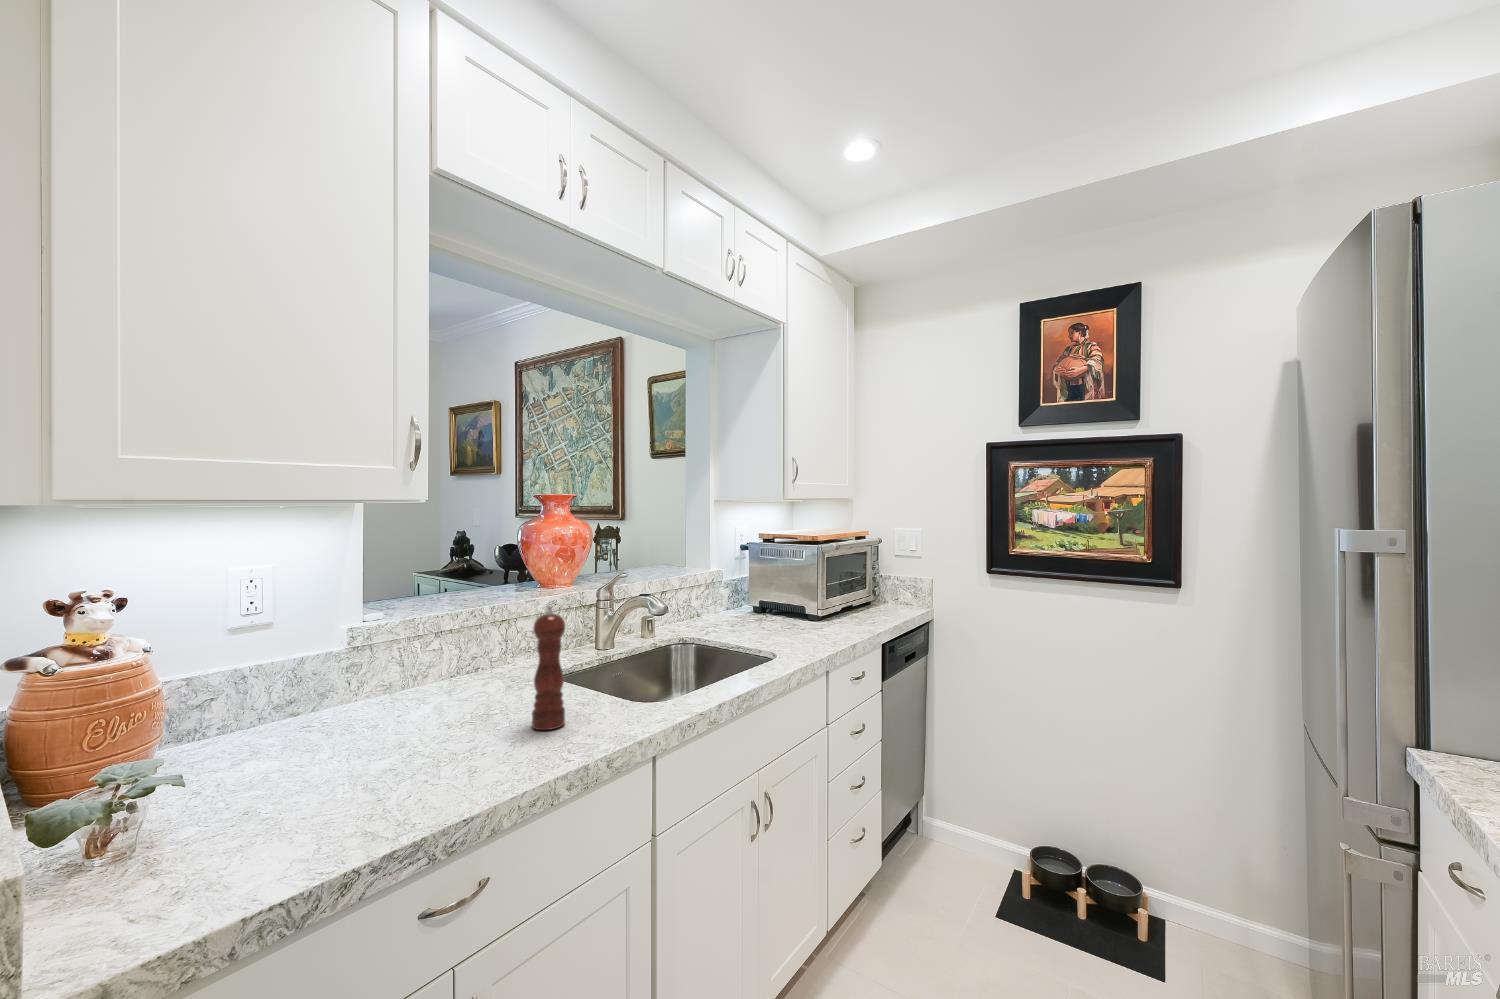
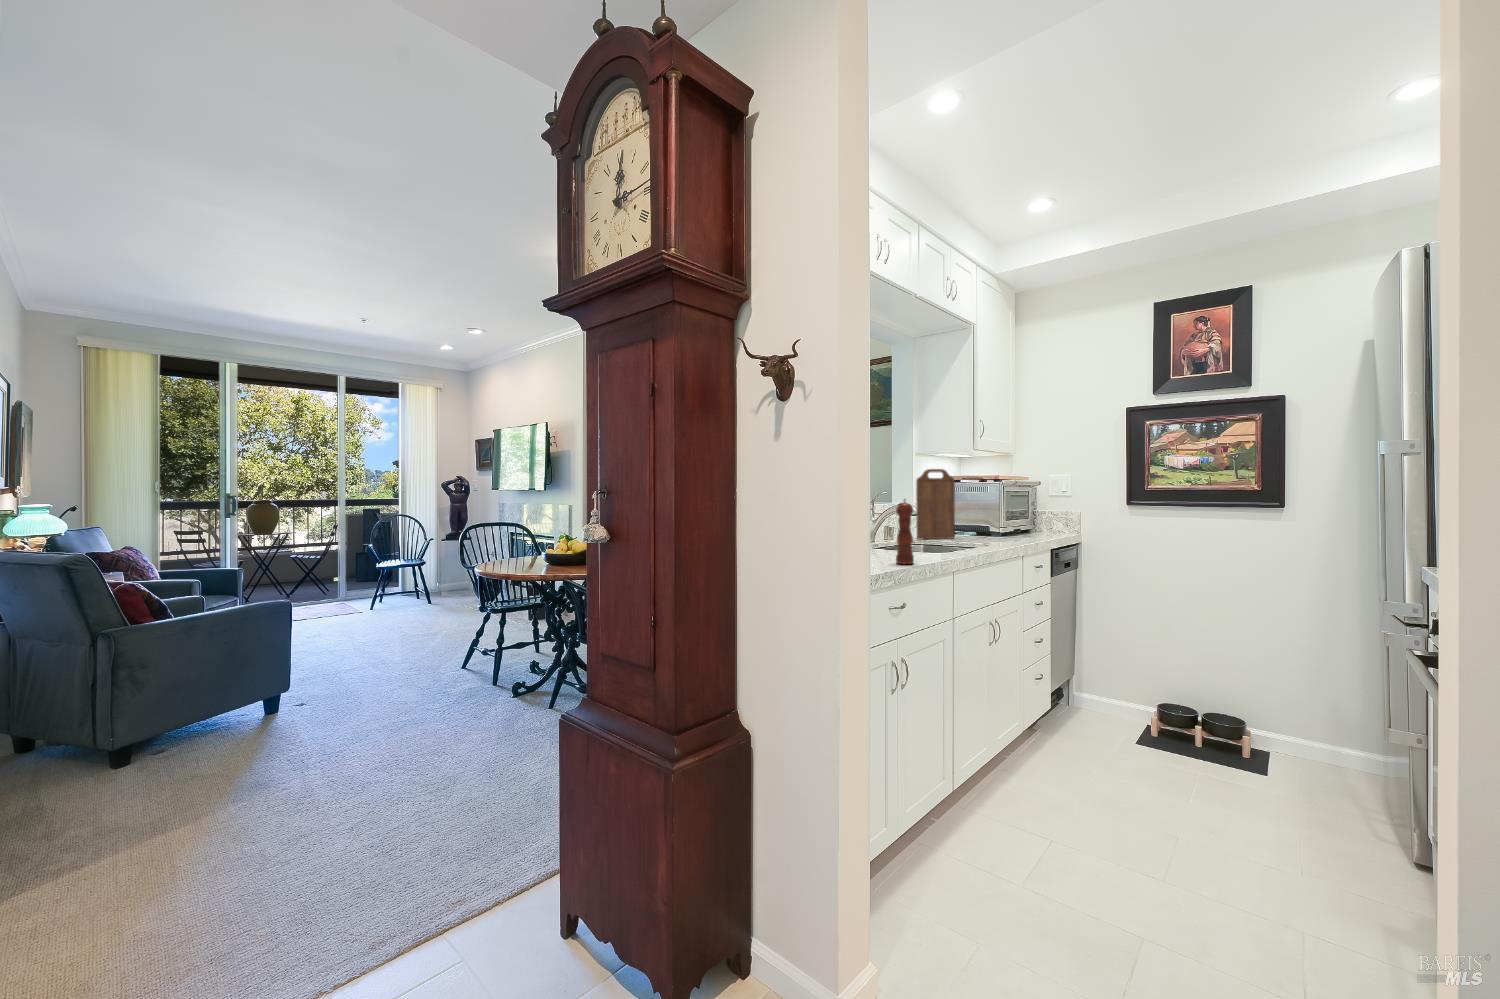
cutting board: none [693,523,750,625] -> present [916,469,955,539]

